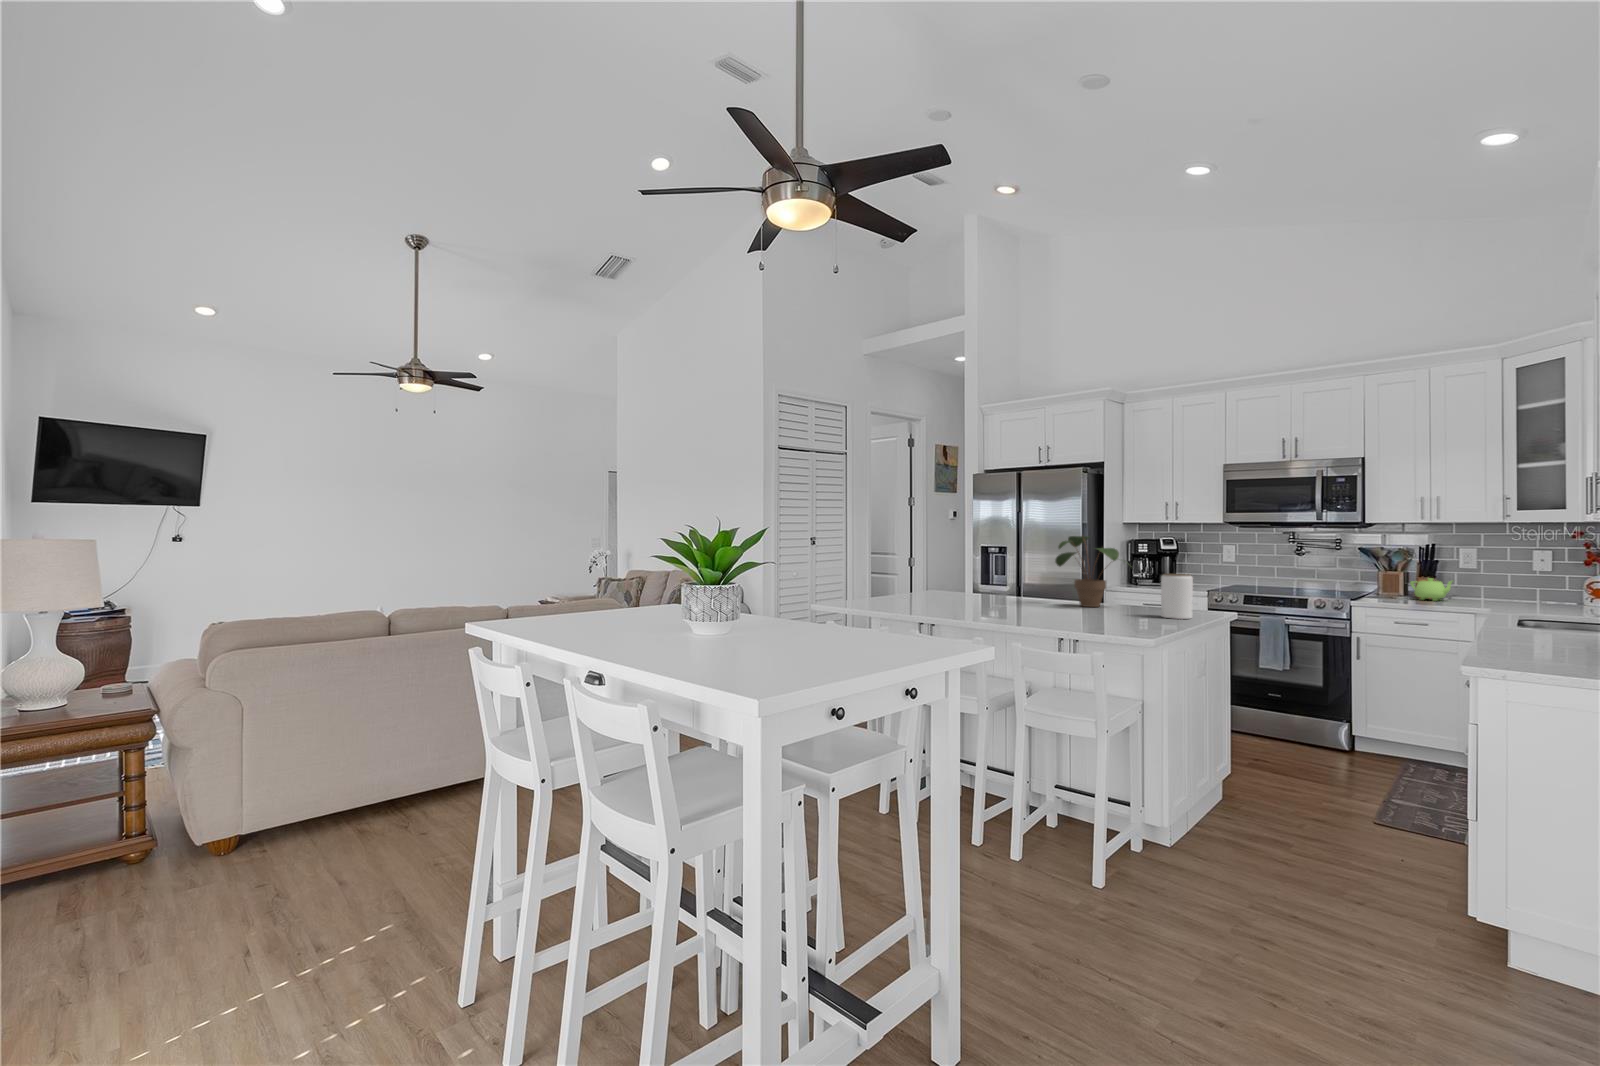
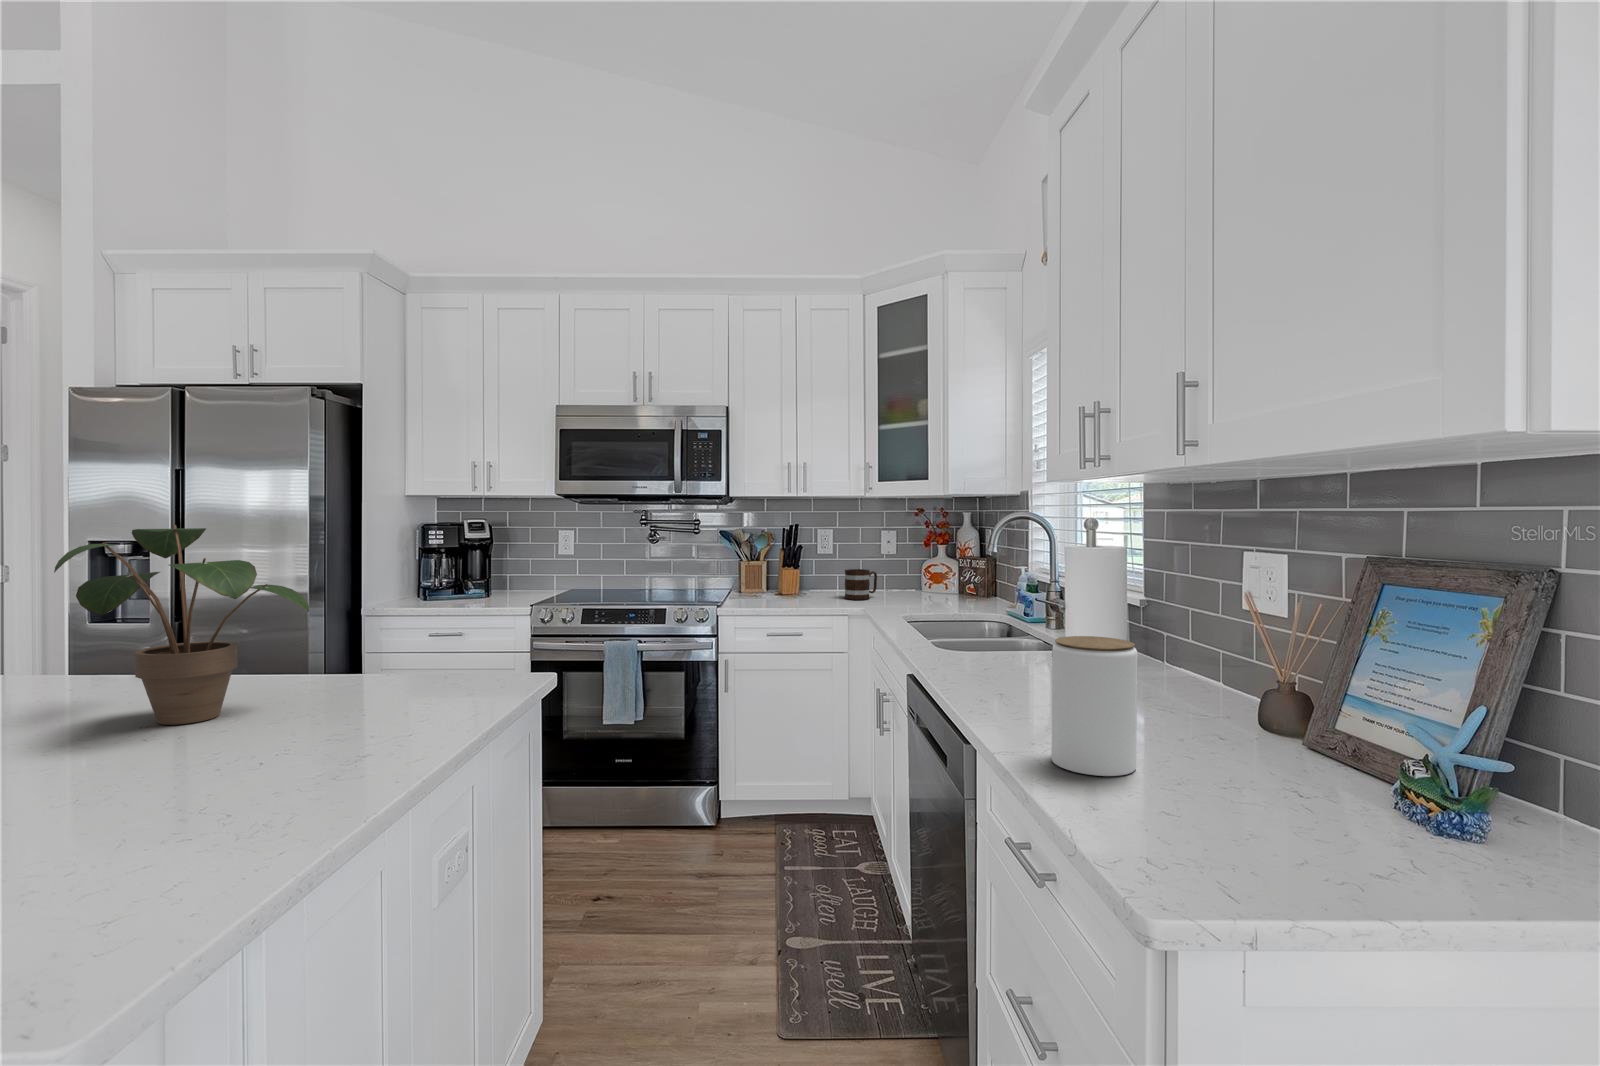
jar: present [1161,574,1193,619] -> present [1051,636,1138,776]
teapot: present [1410,578,1452,601] -> none [778,570,824,599]
mug: none [1477,580,1514,604] -> present [845,569,877,600]

